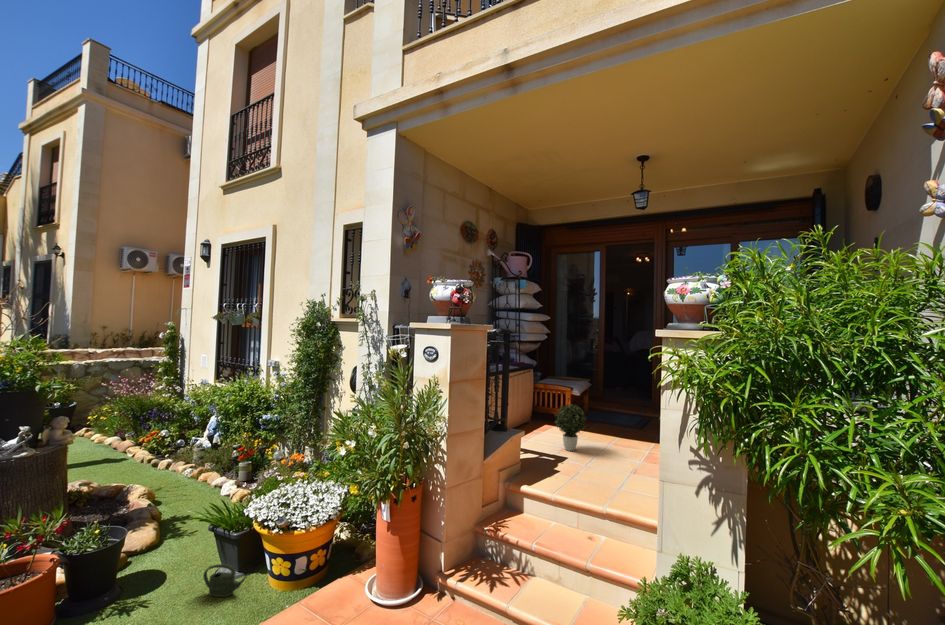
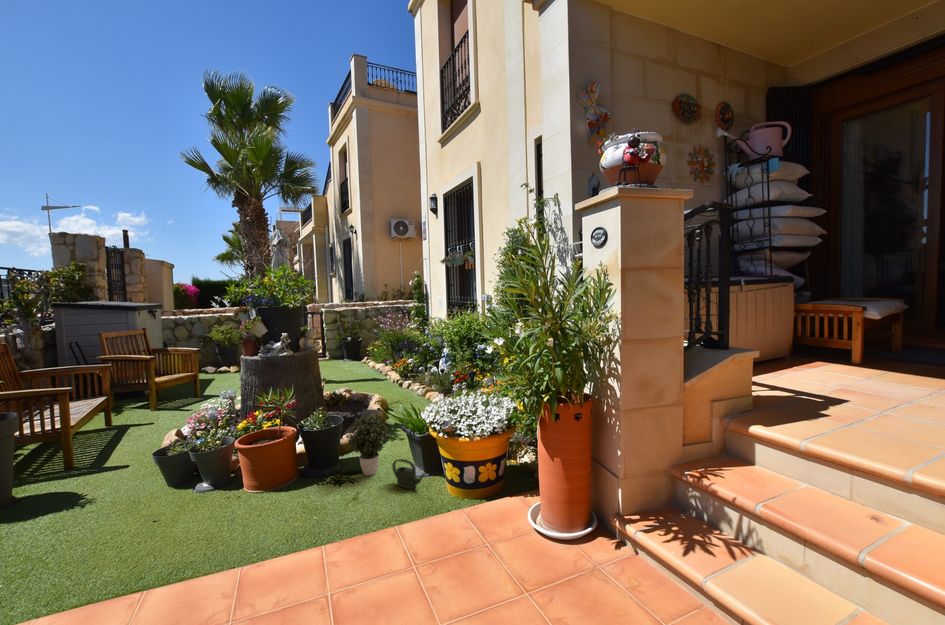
potted plant: present [555,404,587,451] -> present [346,415,389,476]

